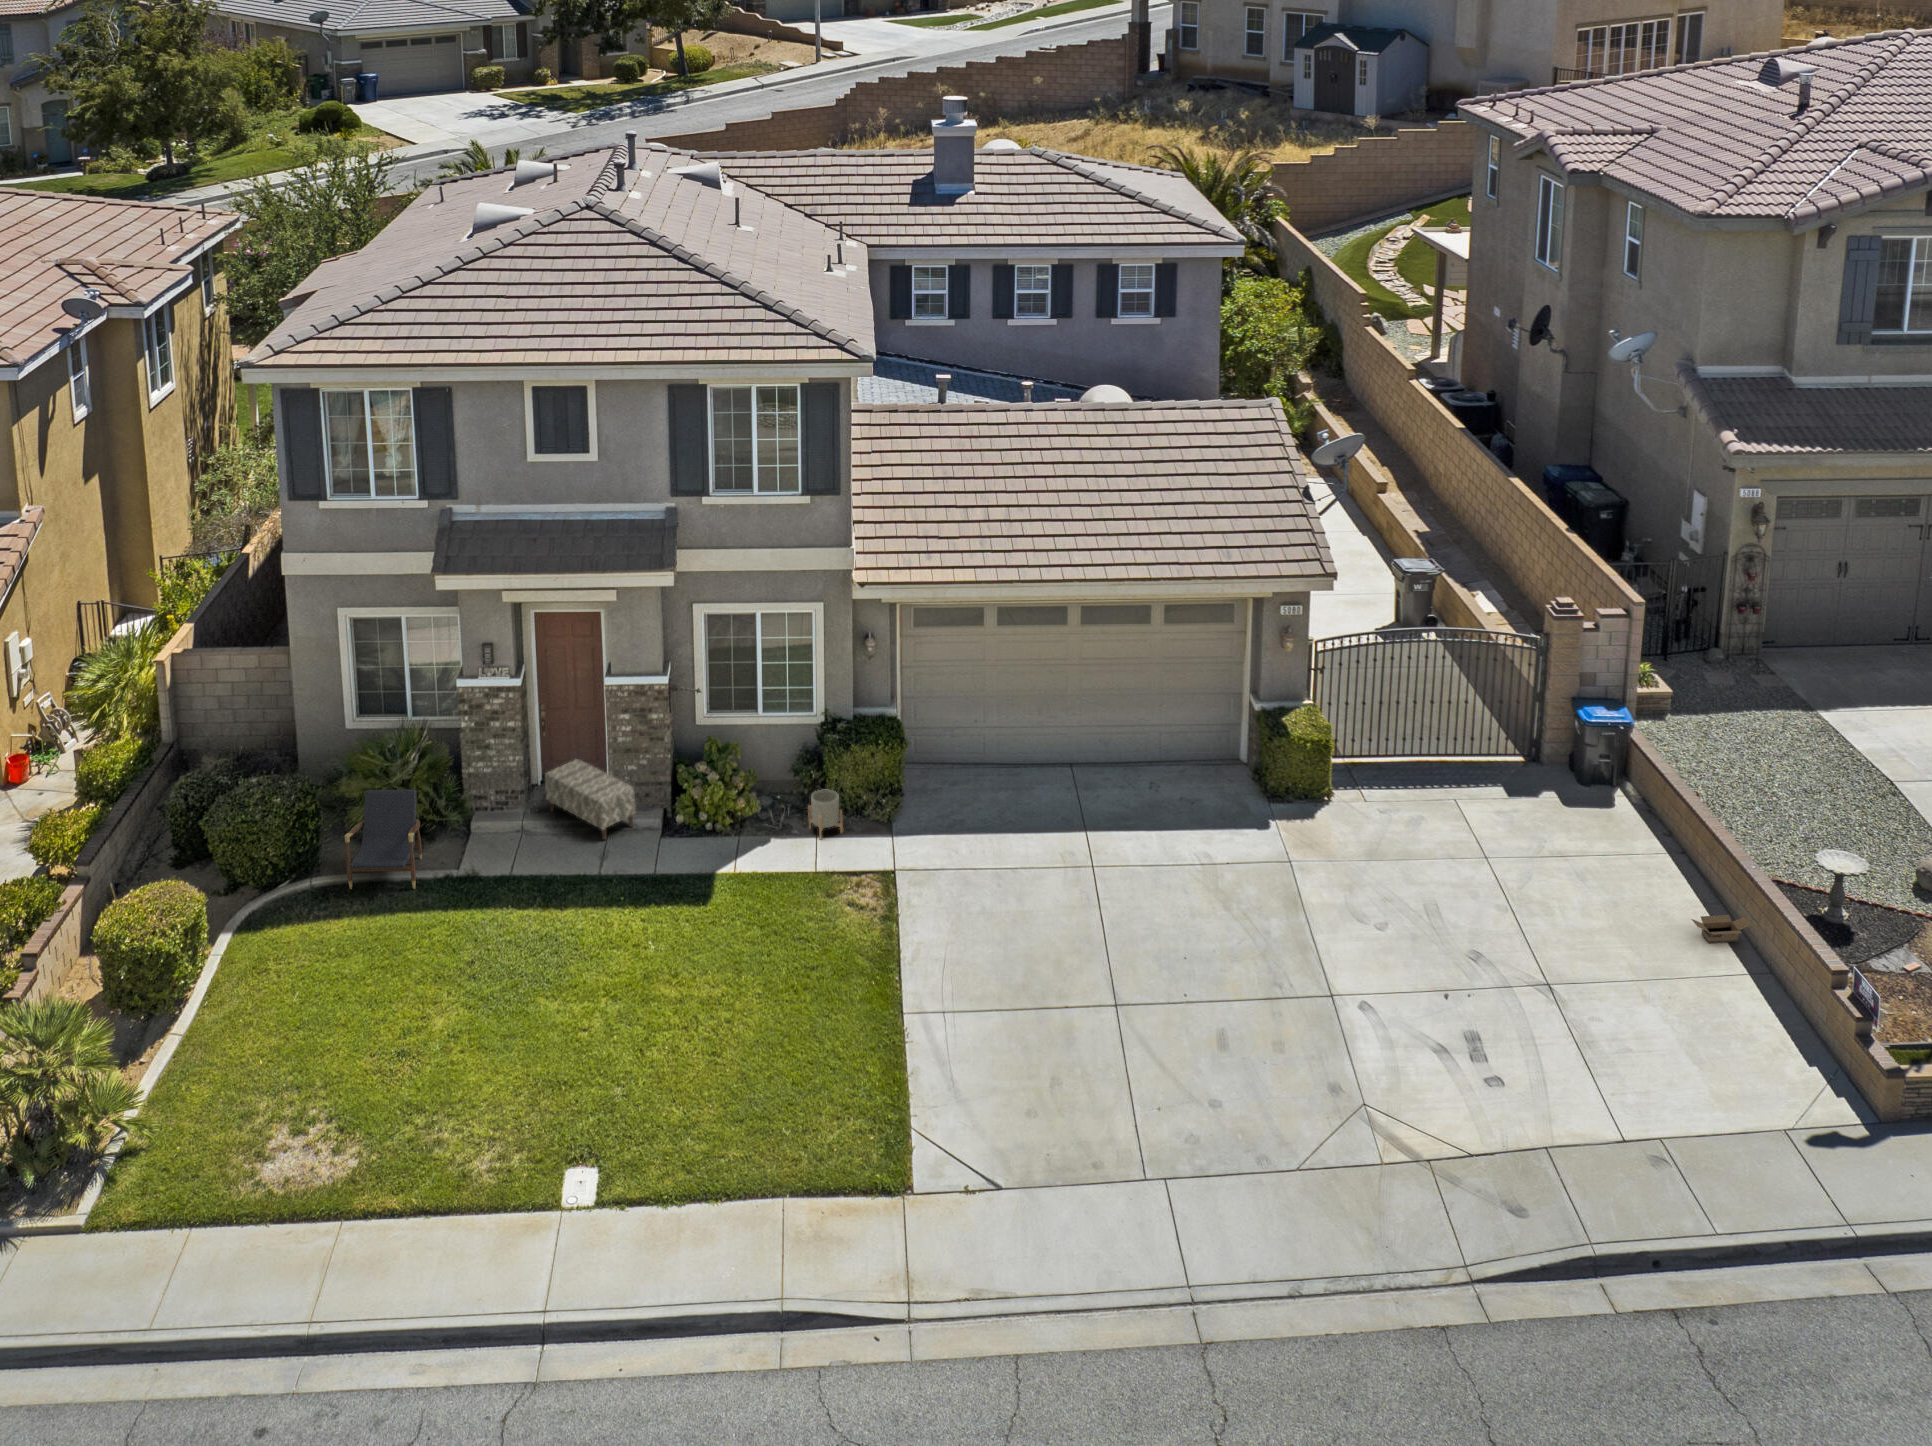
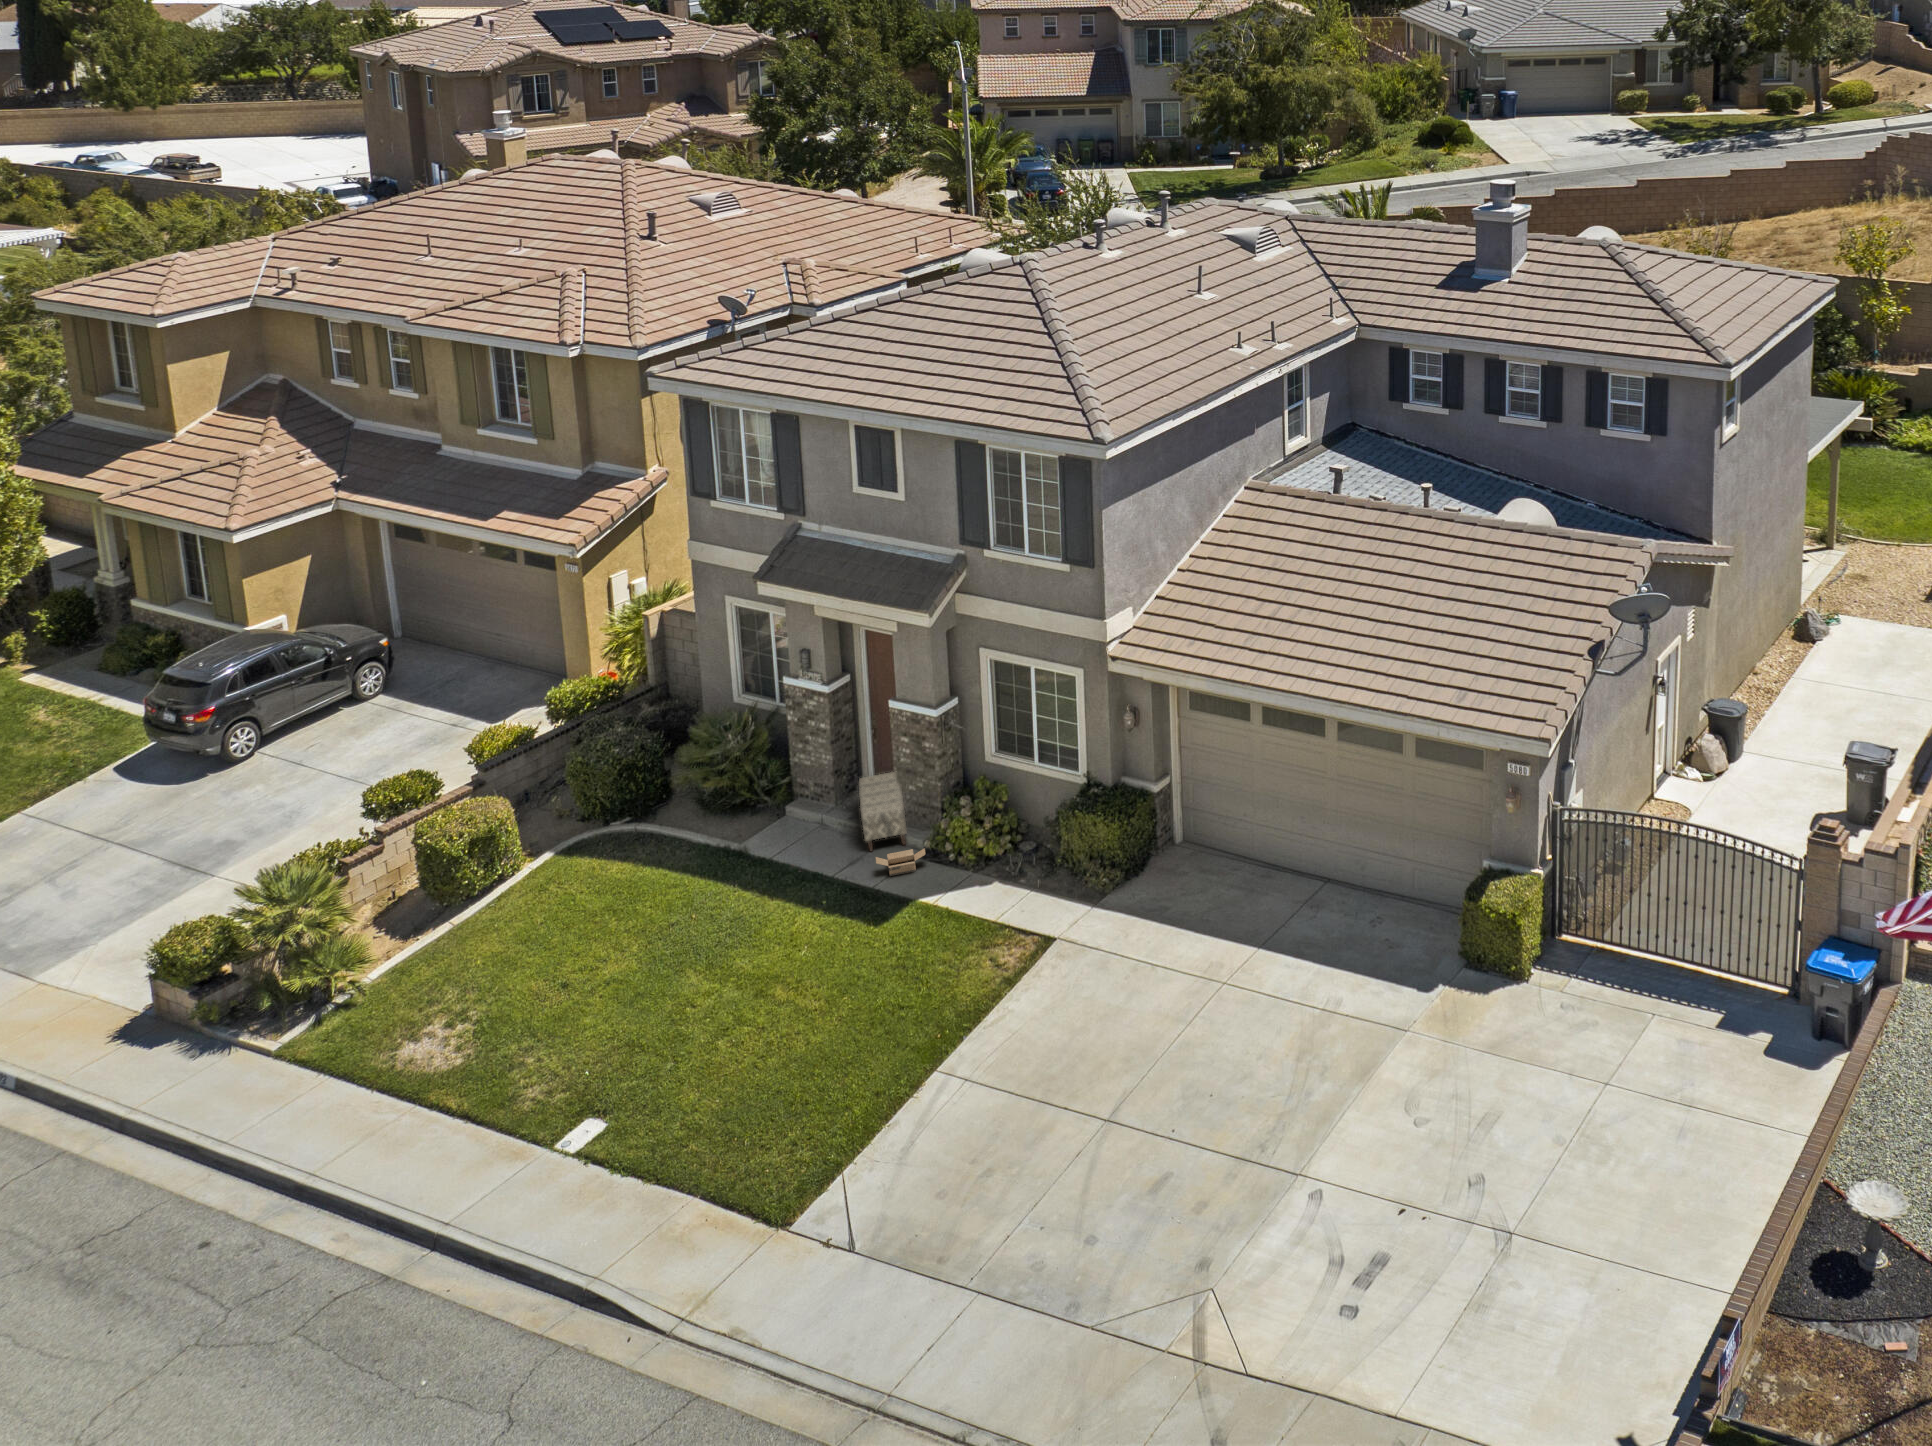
lounge chair: present [345,790,422,889] -> none [652,759,736,855]
planter: present [808,790,843,838] -> none [1020,851,1053,899]
cardboard box: present [1692,915,1752,943] -> present [876,849,925,876]

